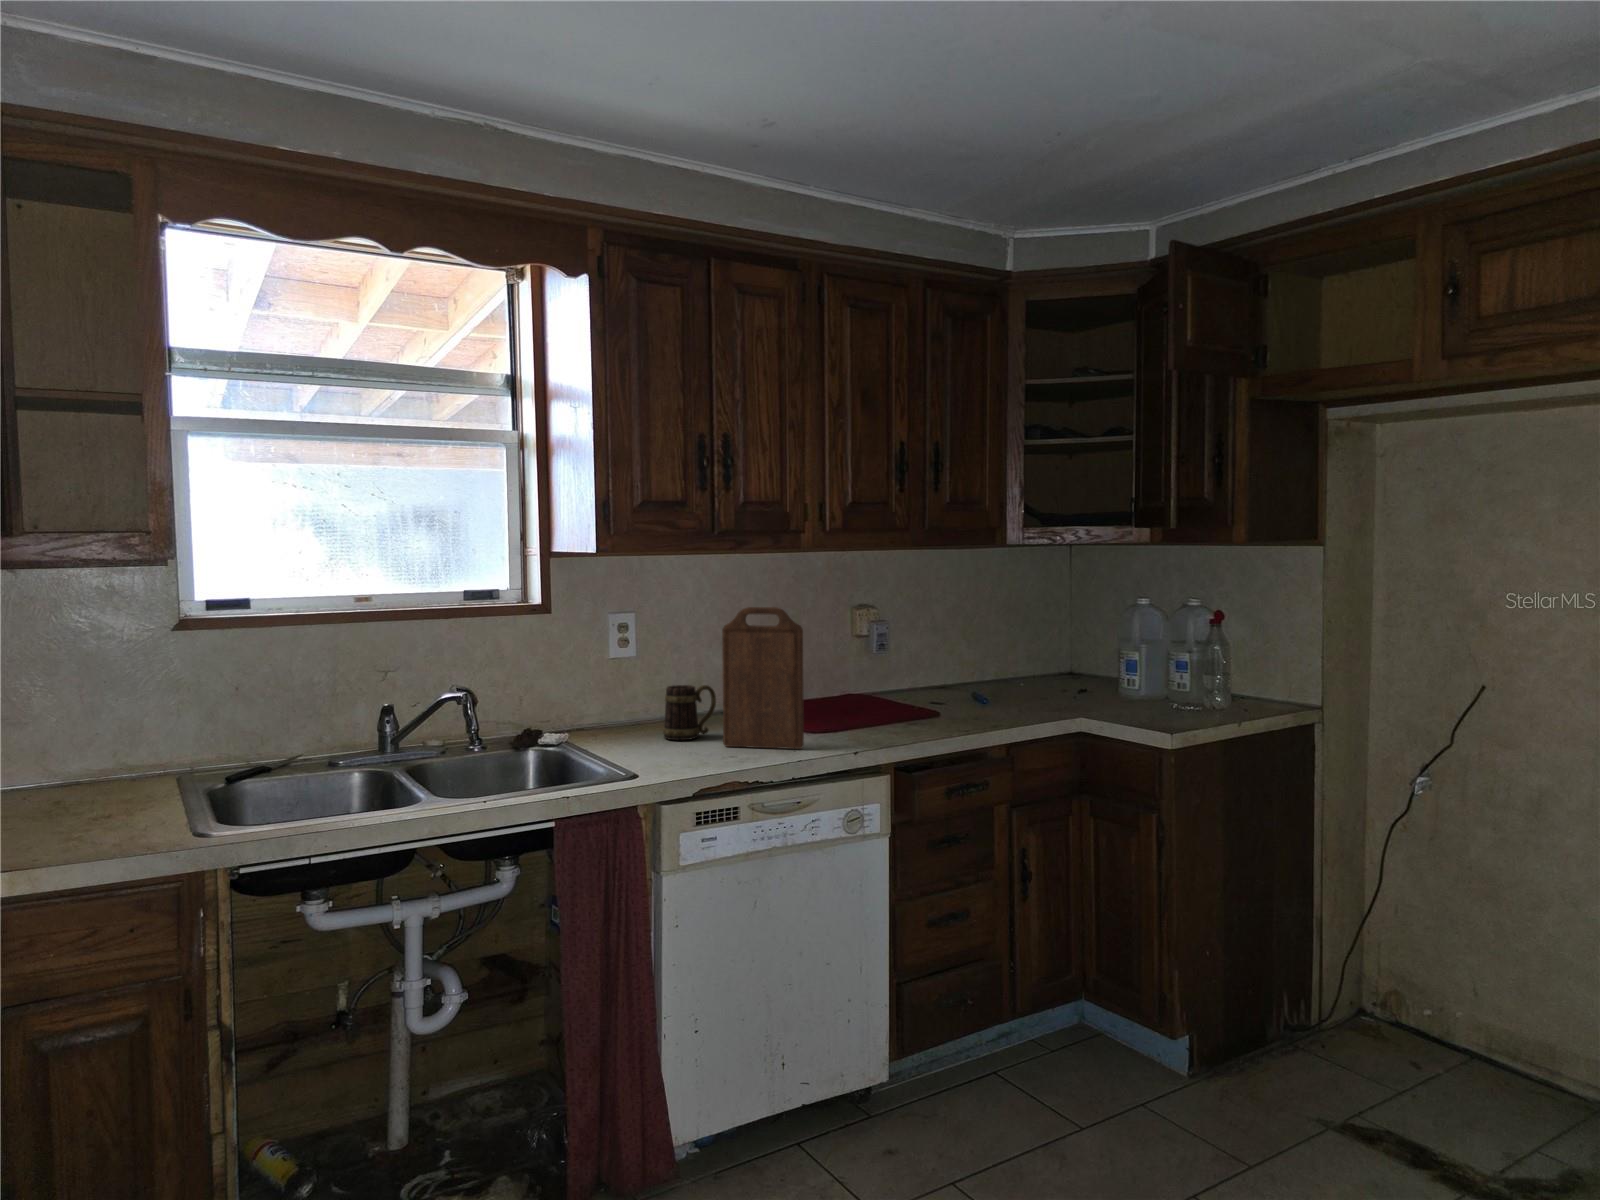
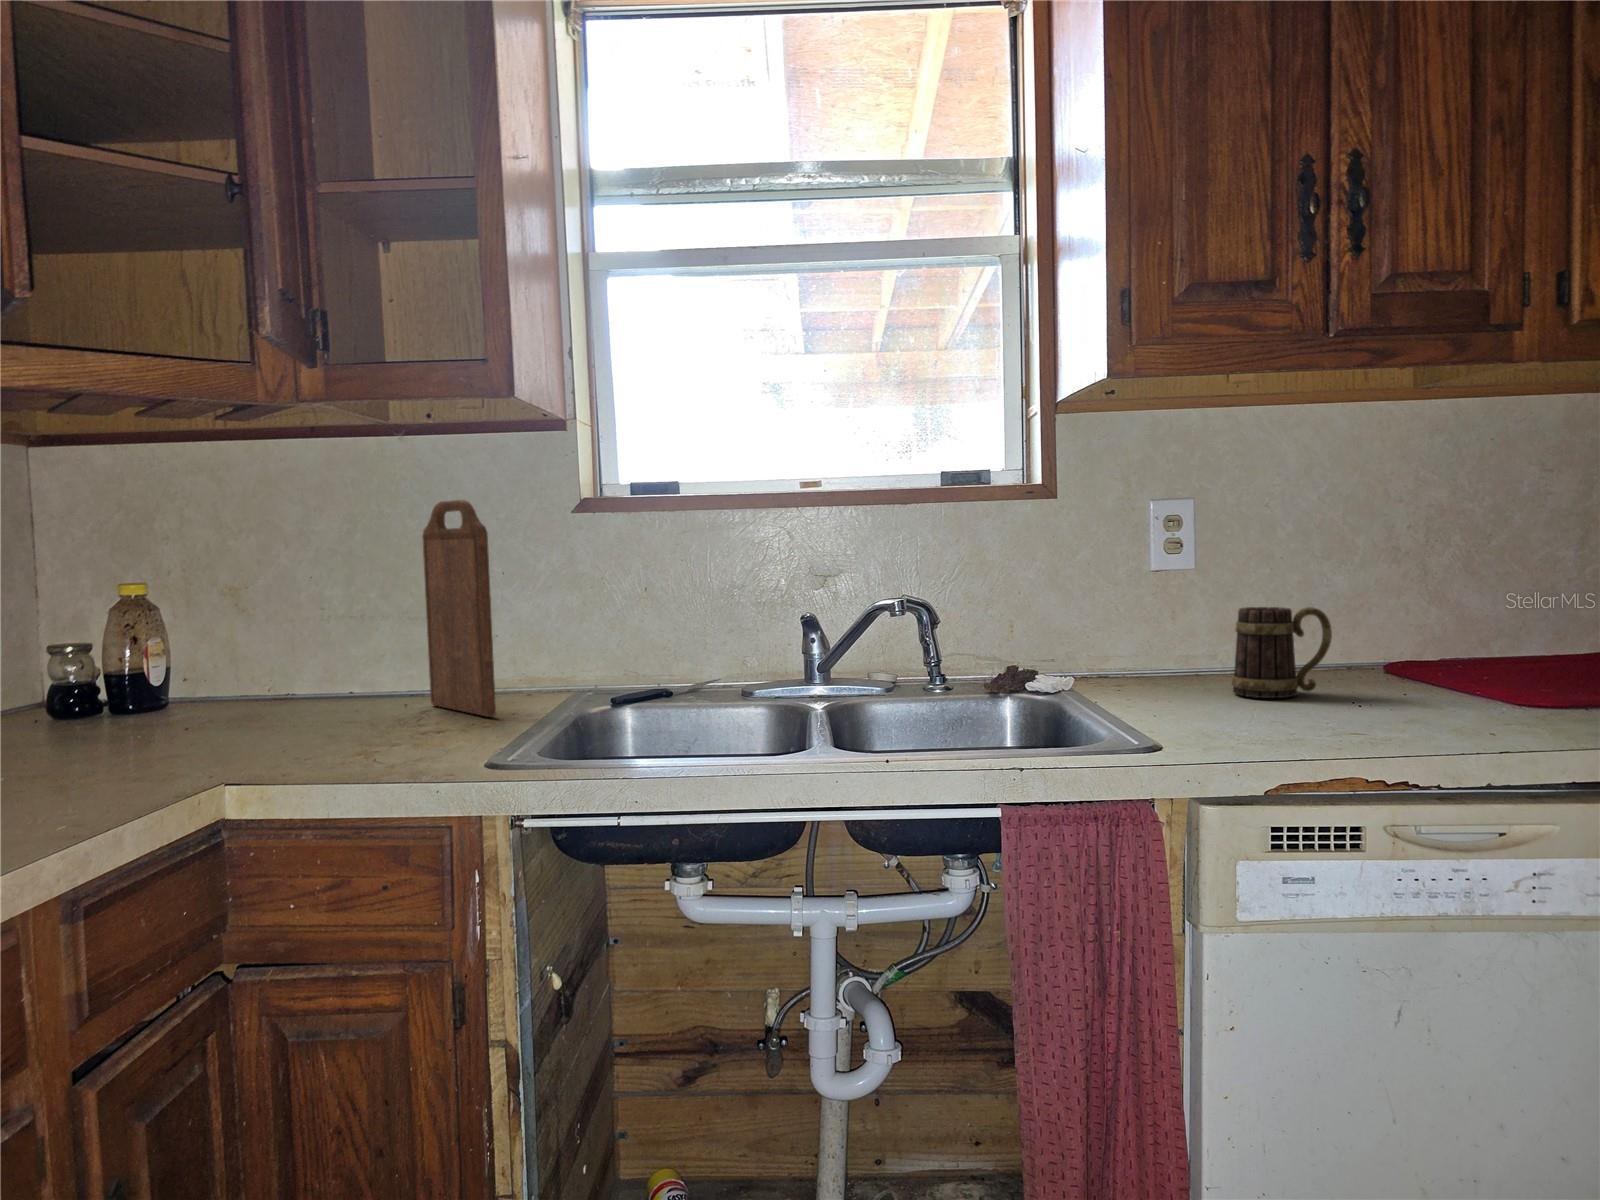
cutting board: present [722,607,804,749] -> present [422,500,496,716]

